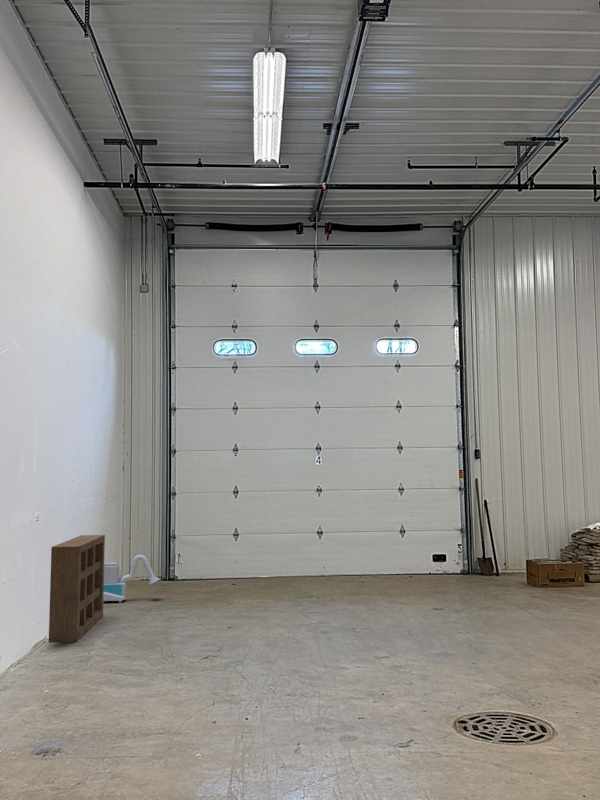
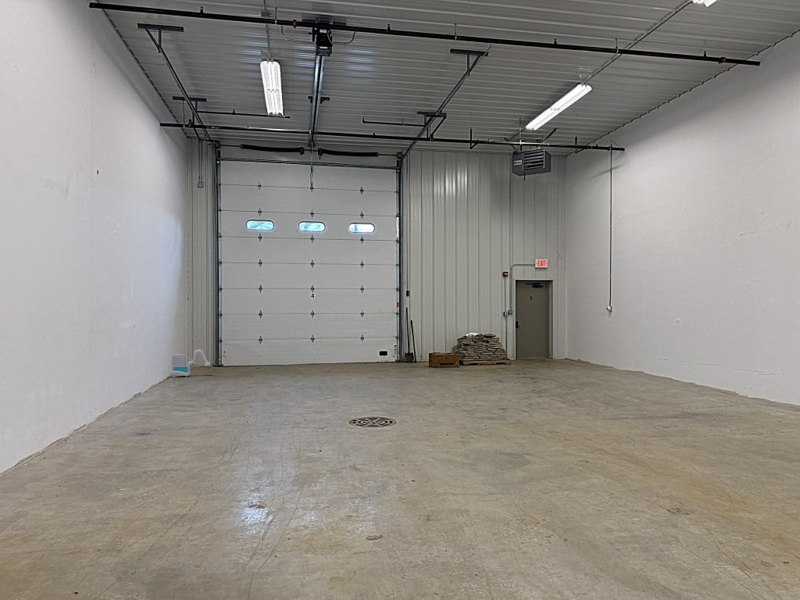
shelving unit: present [49,535,105,643] -> none [145,336,176,393]

